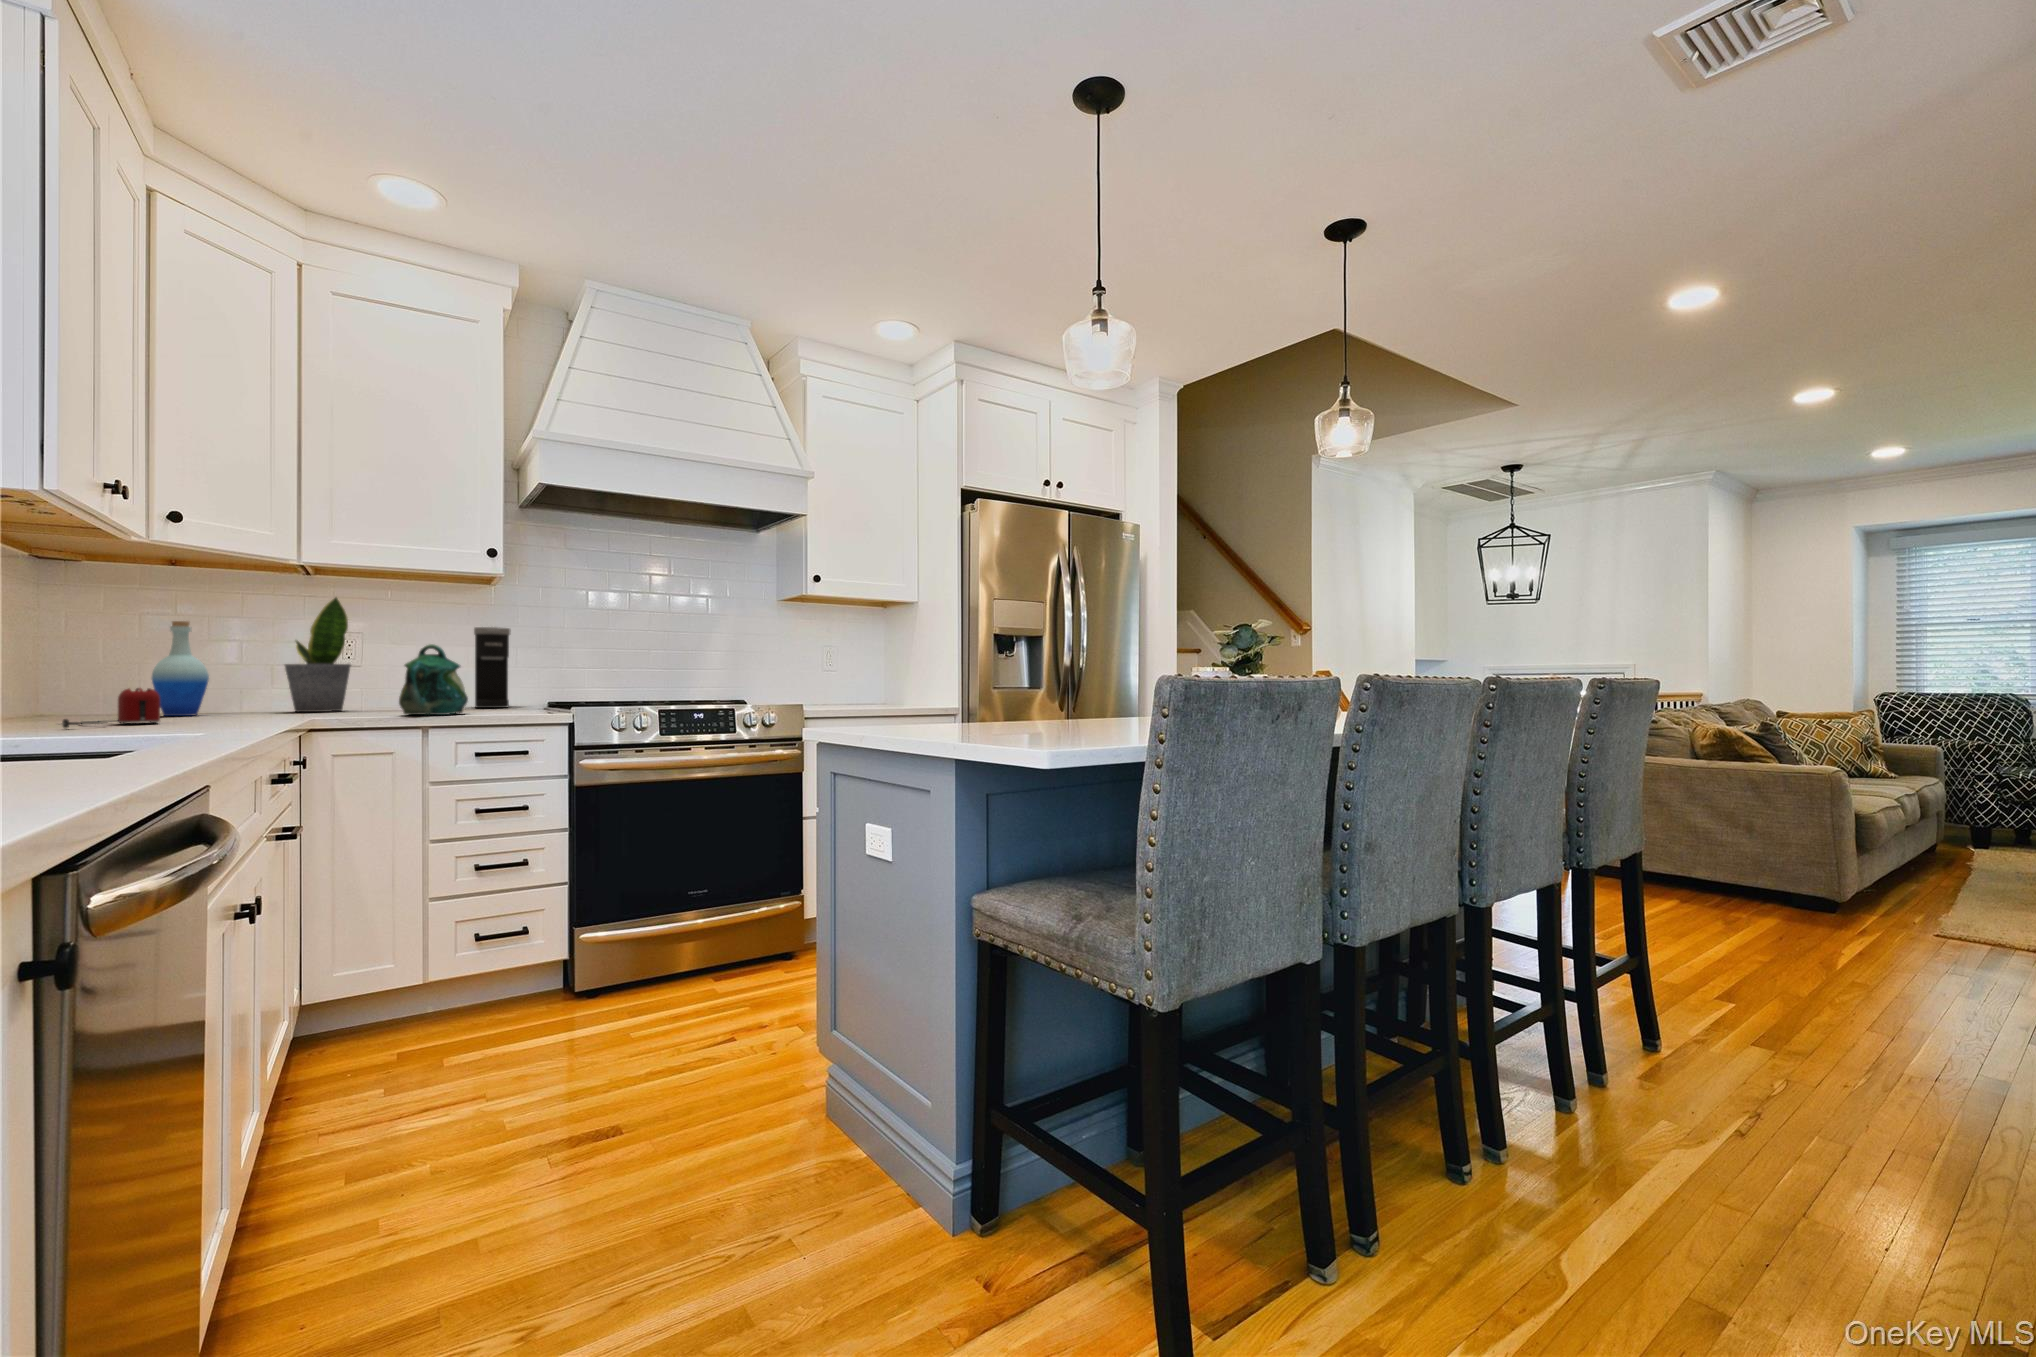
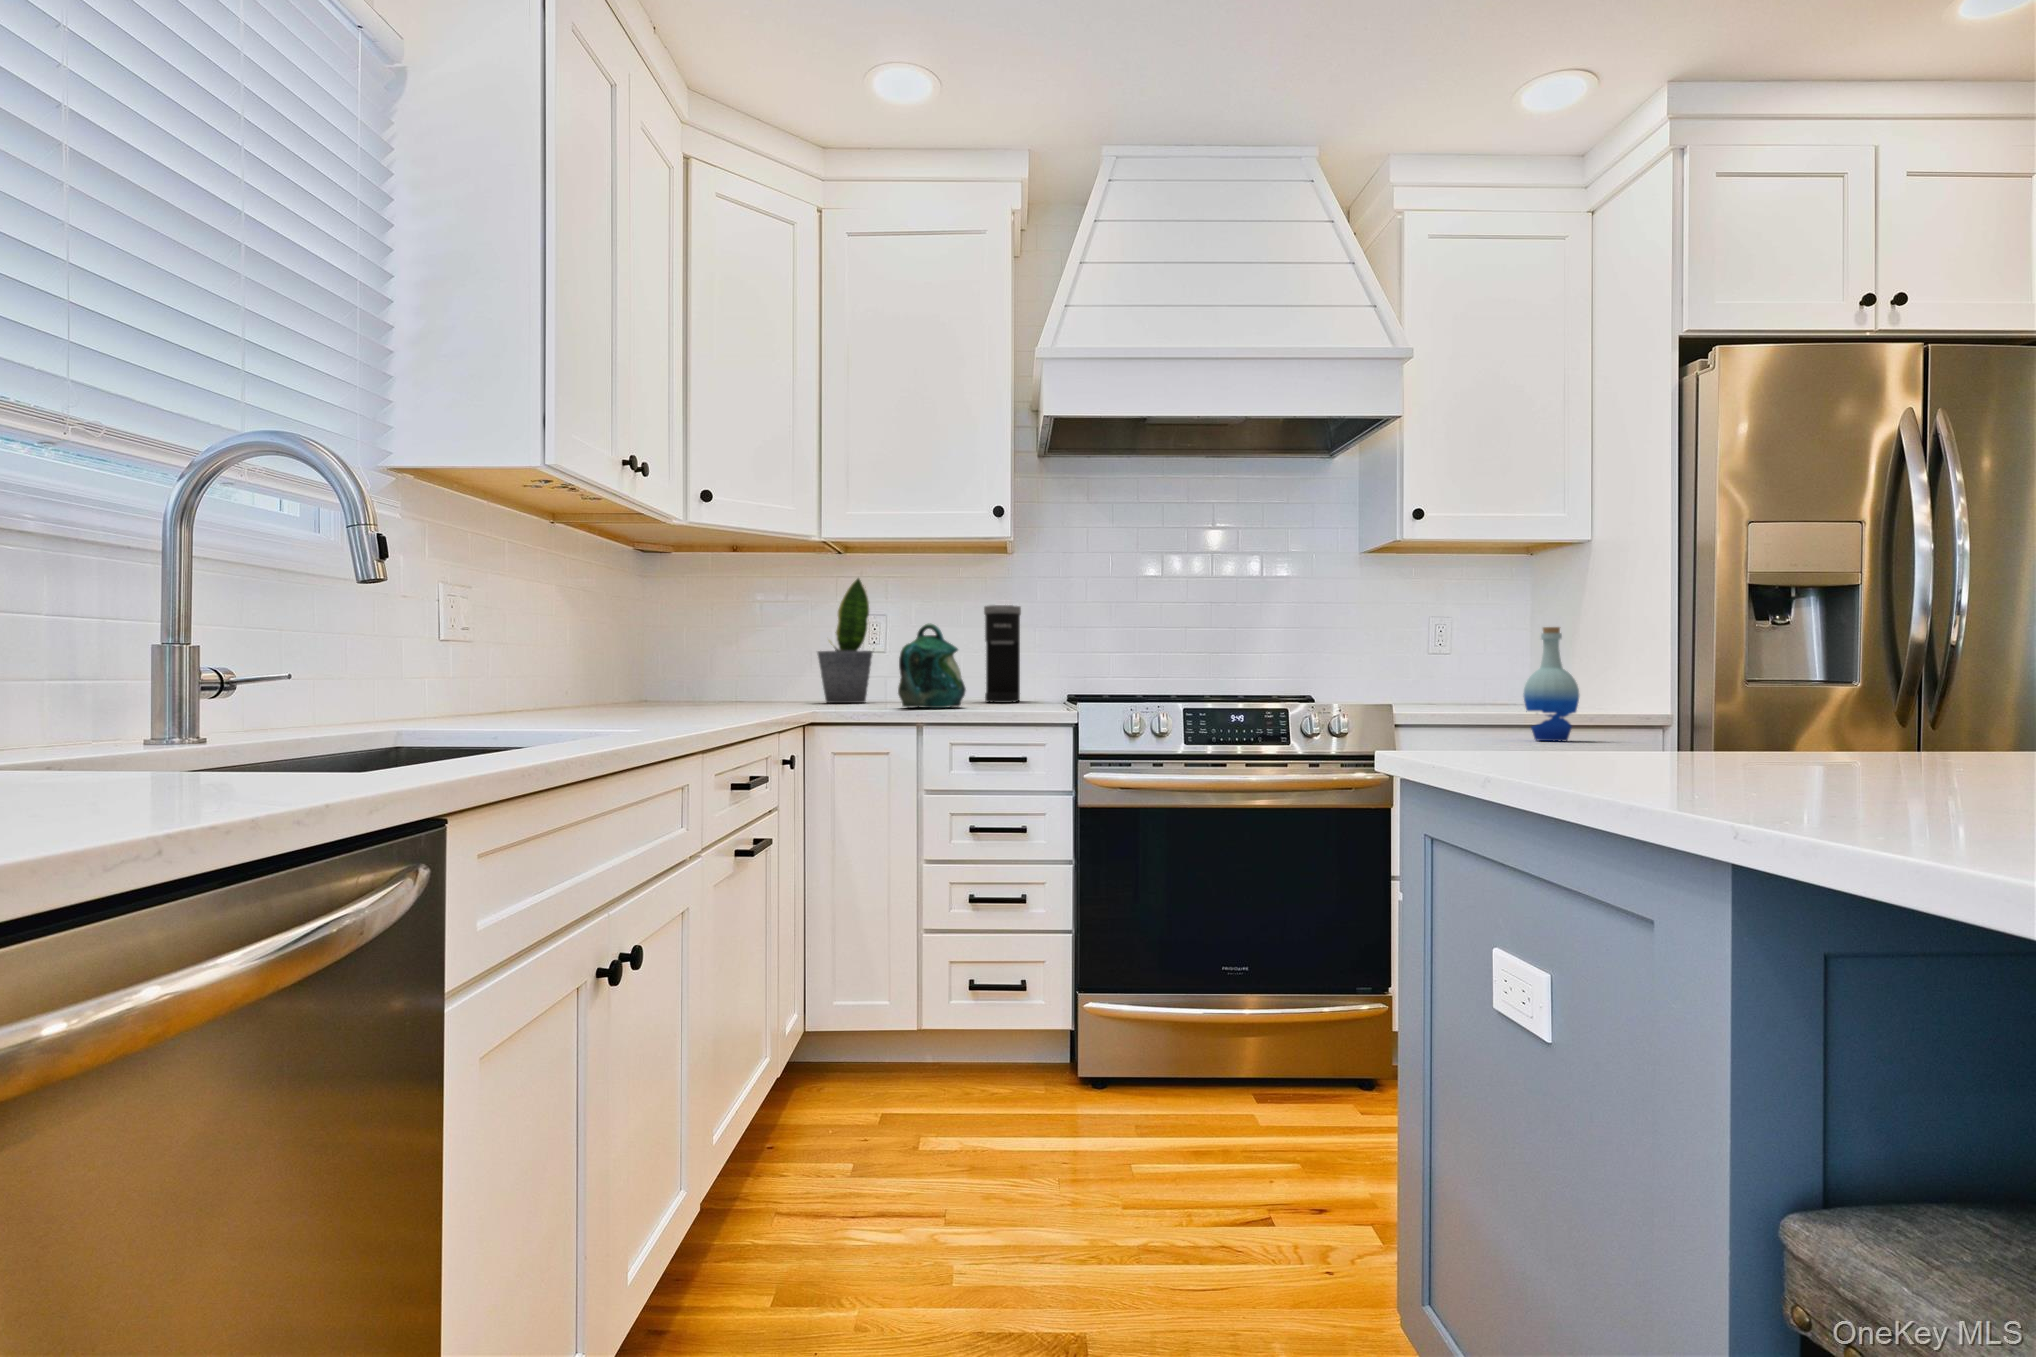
bottle: present [152,621,209,716] -> present [1523,627,1579,741]
toaster: present [62,688,160,728] -> none [614,673,699,713]

